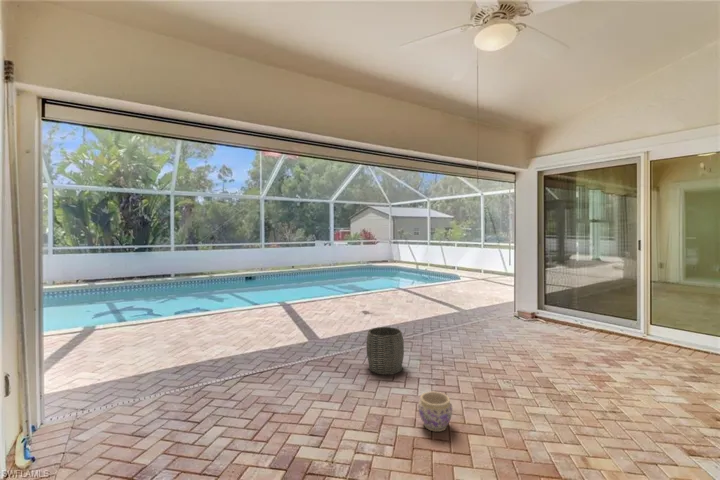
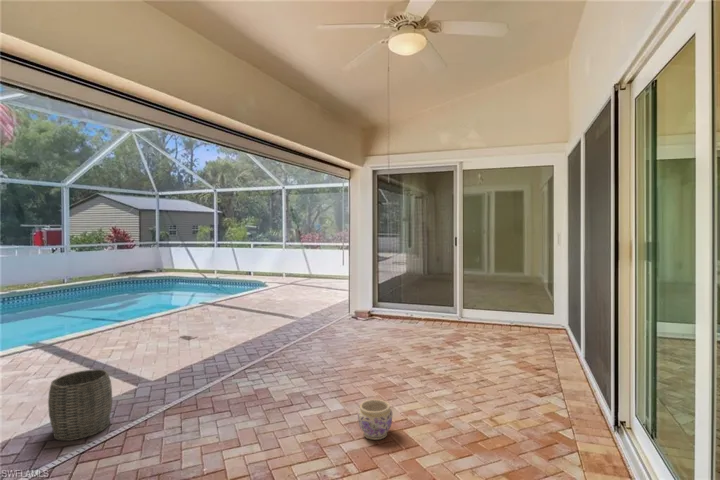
woven basket: present [366,327,404,375] -> present [48,369,112,441]

